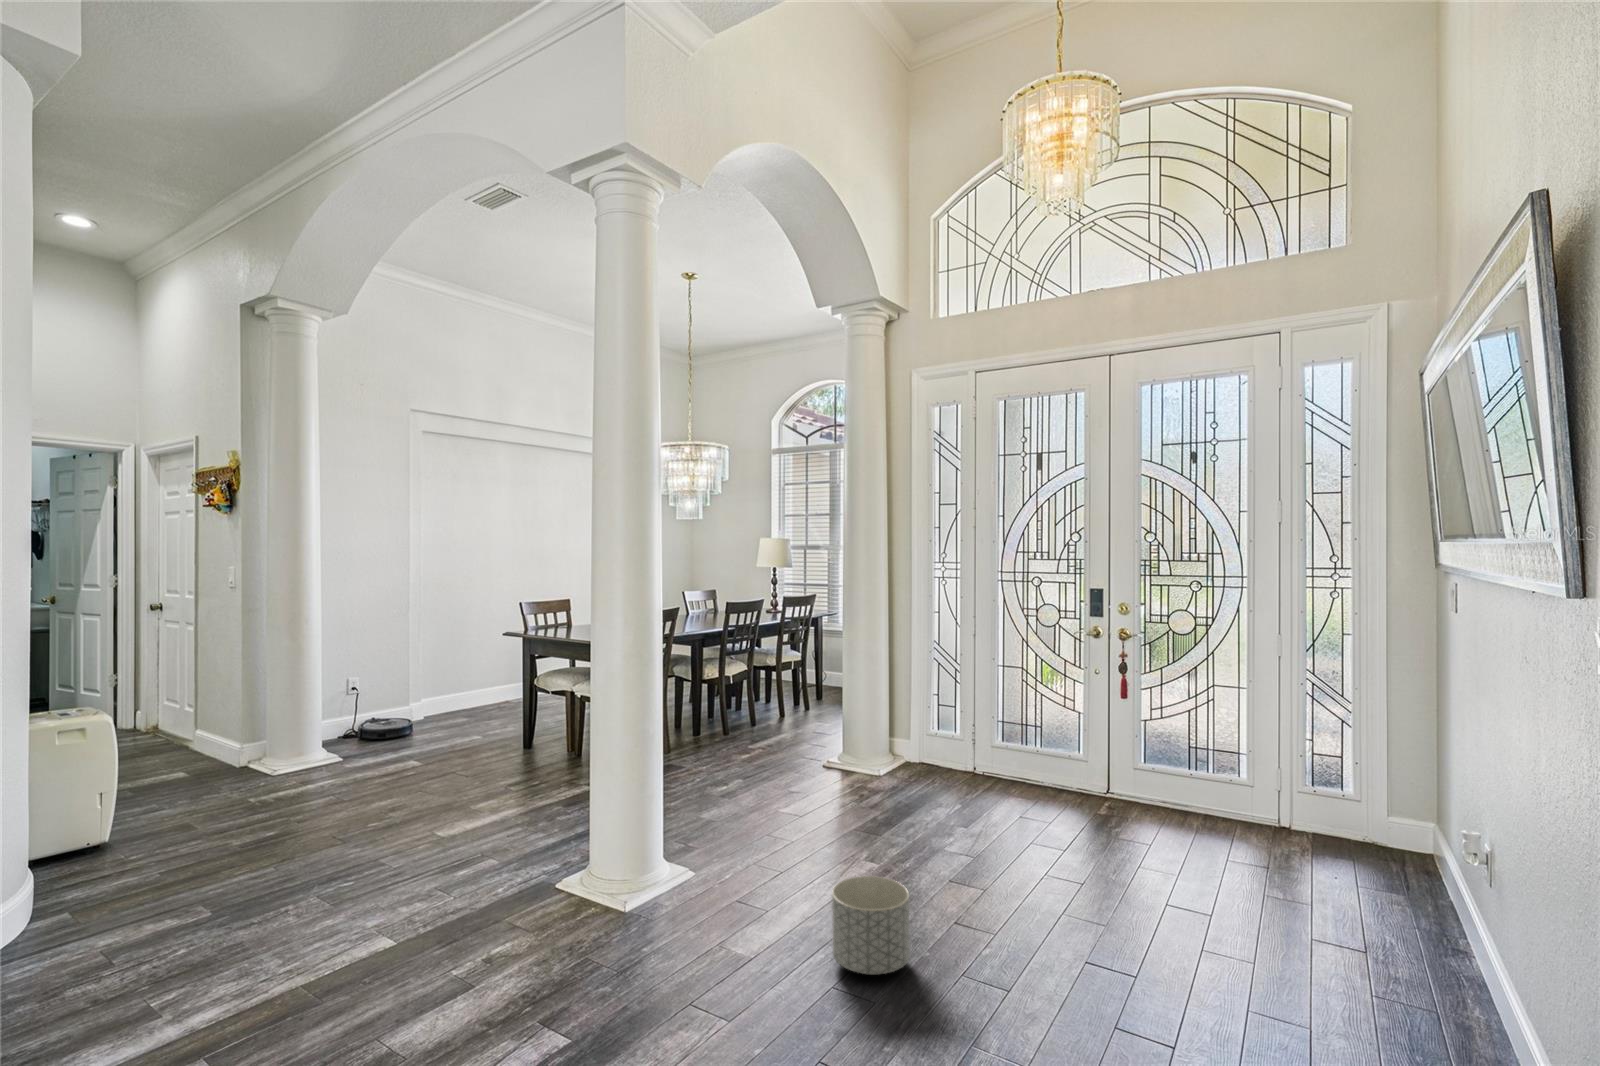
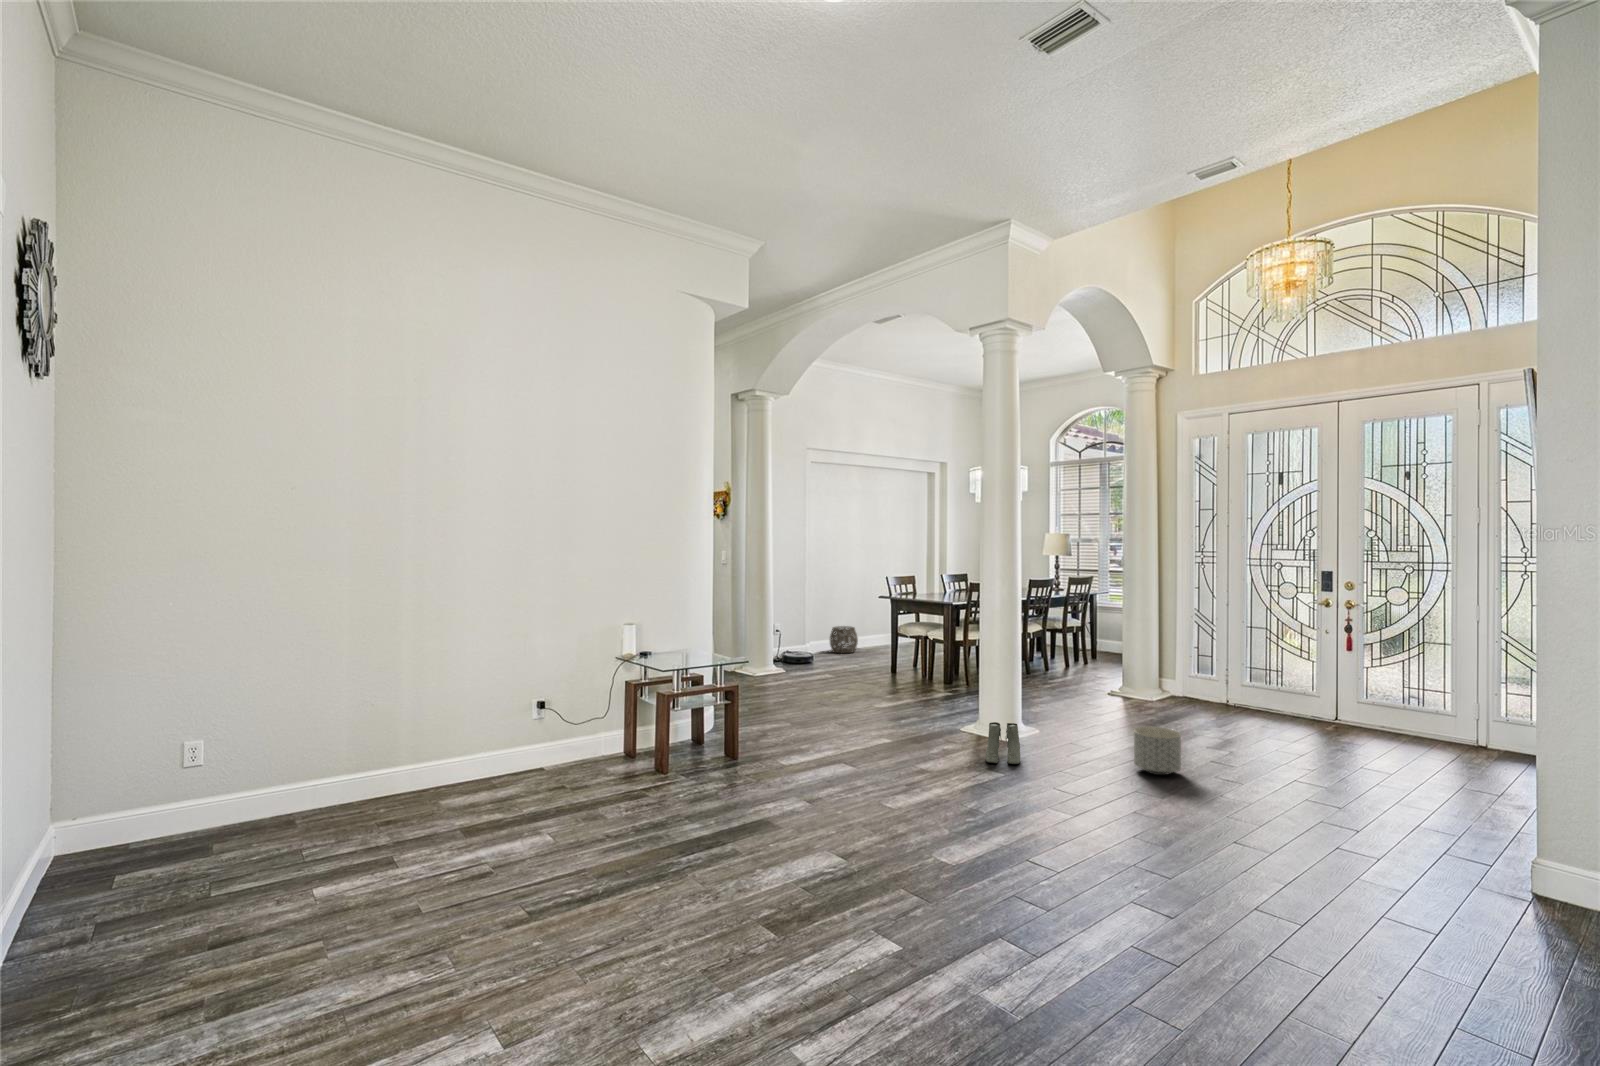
woven basket: none [449,673,495,715] -> present [830,626,858,653]
boots: none [565,892,636,987] -> present [986,722,1020,764]

